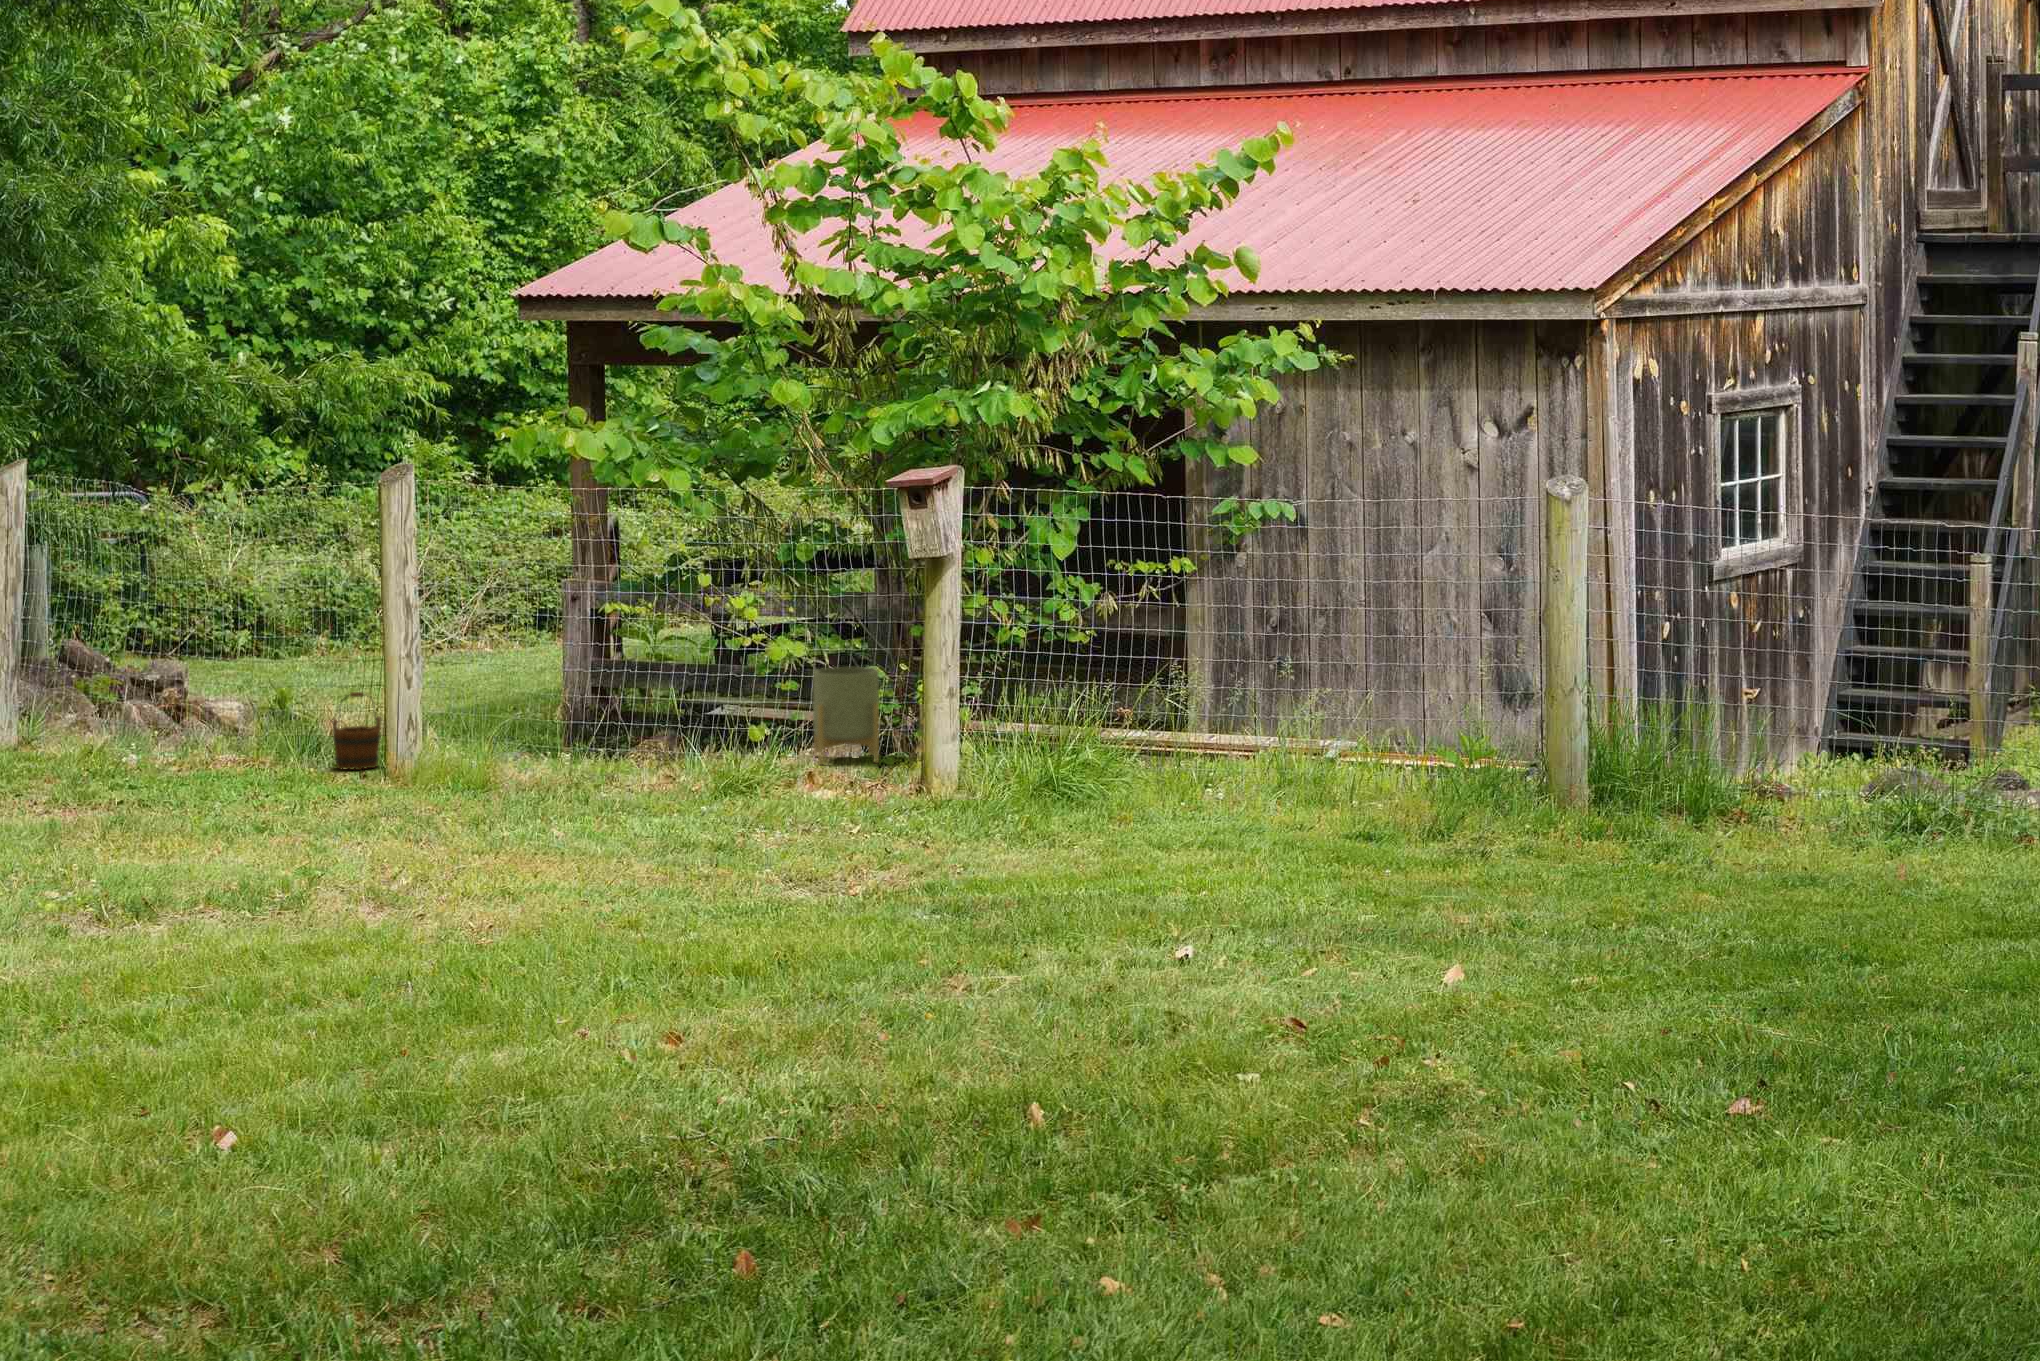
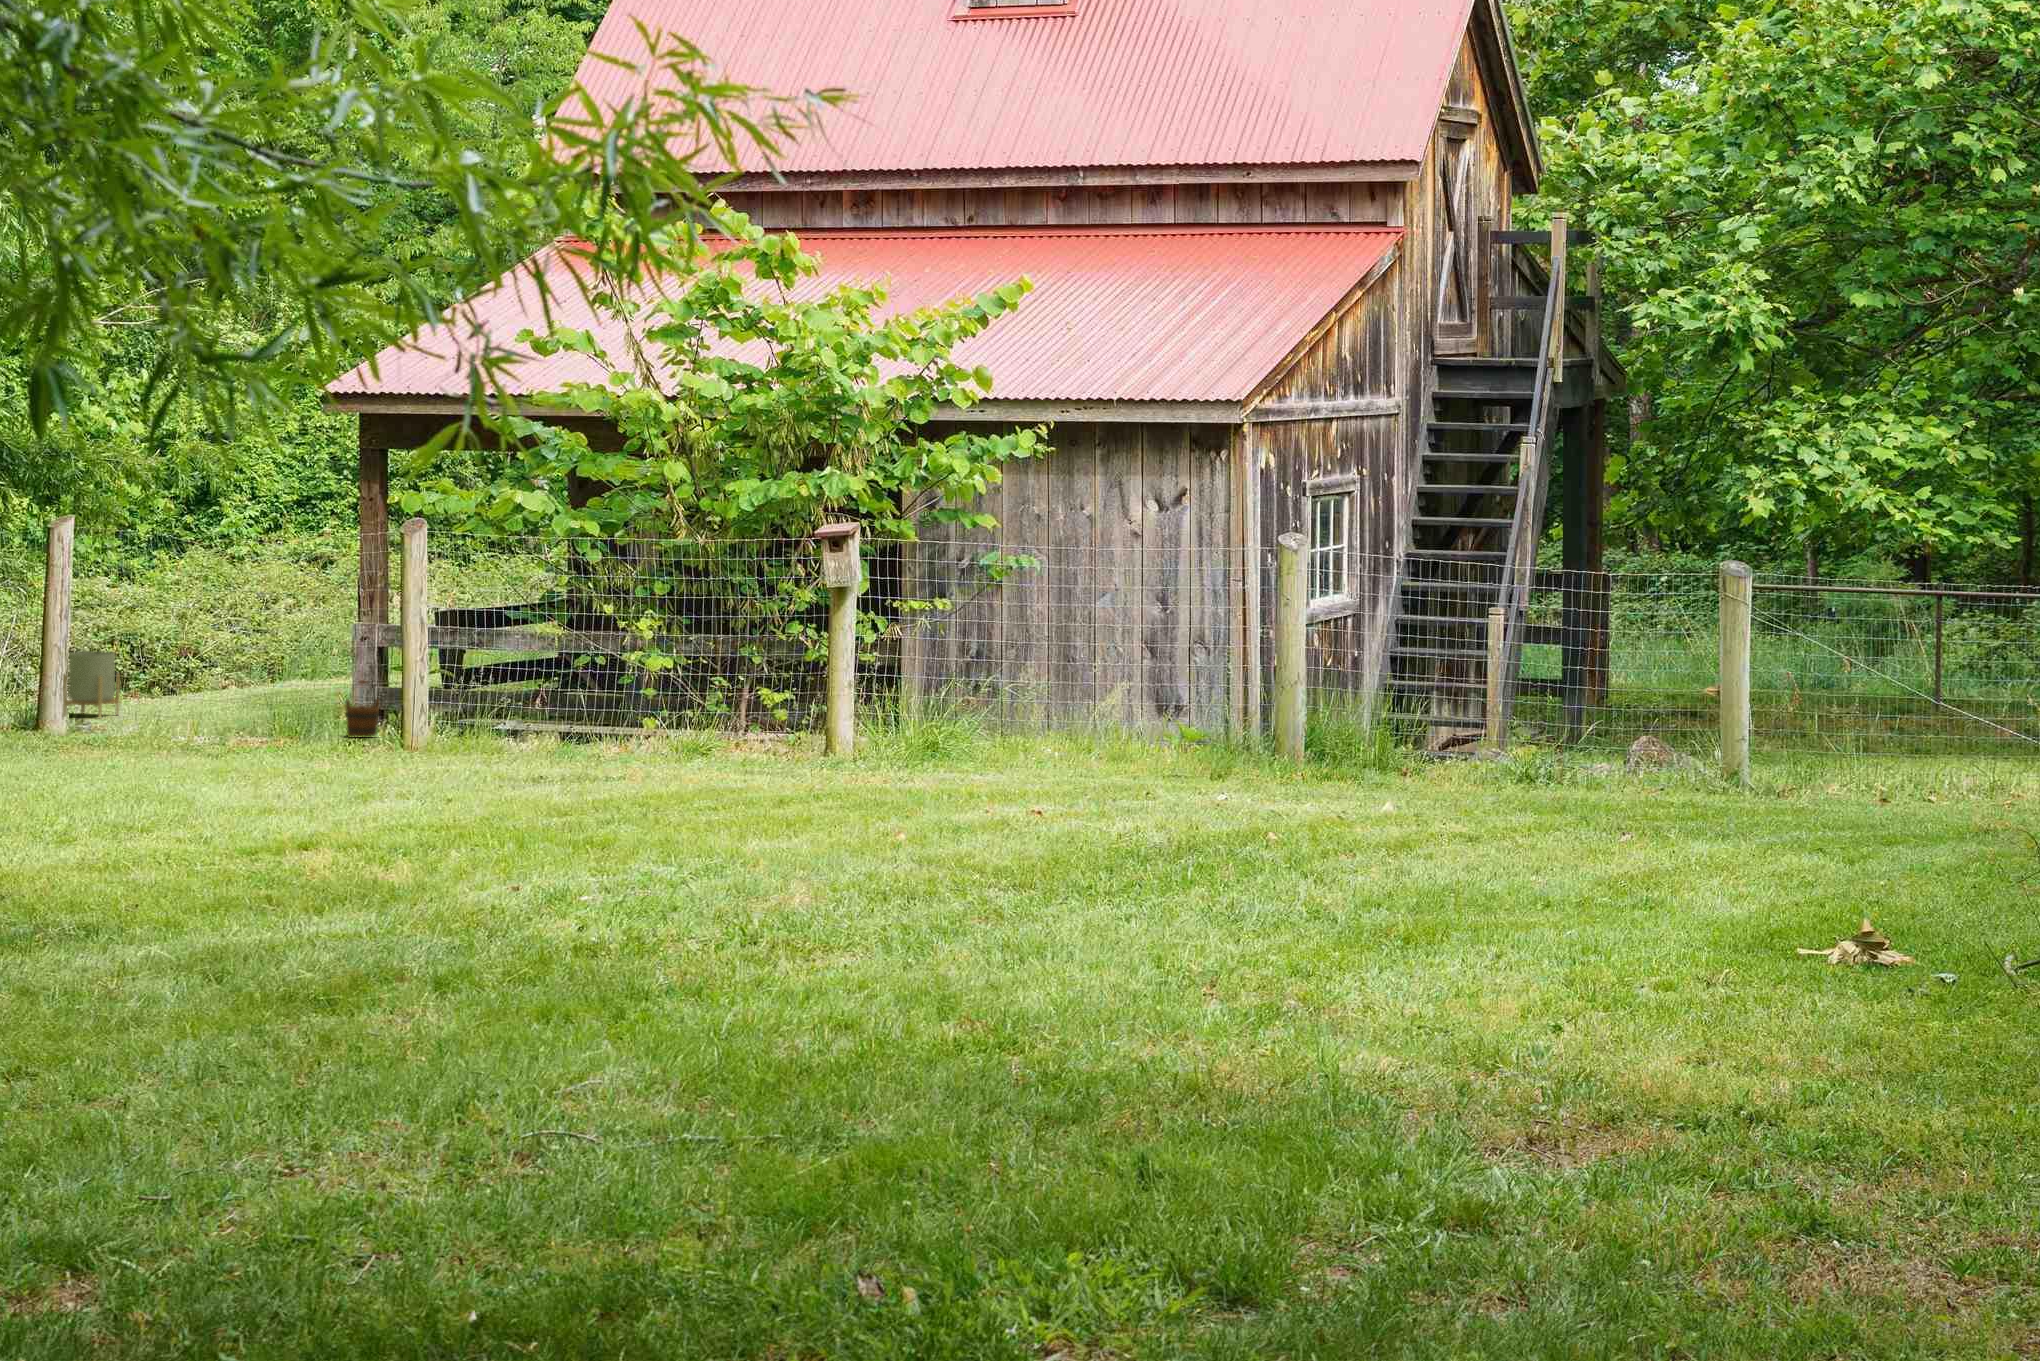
planter: present [813,667,879,765] -> present [63,651,120,718]

